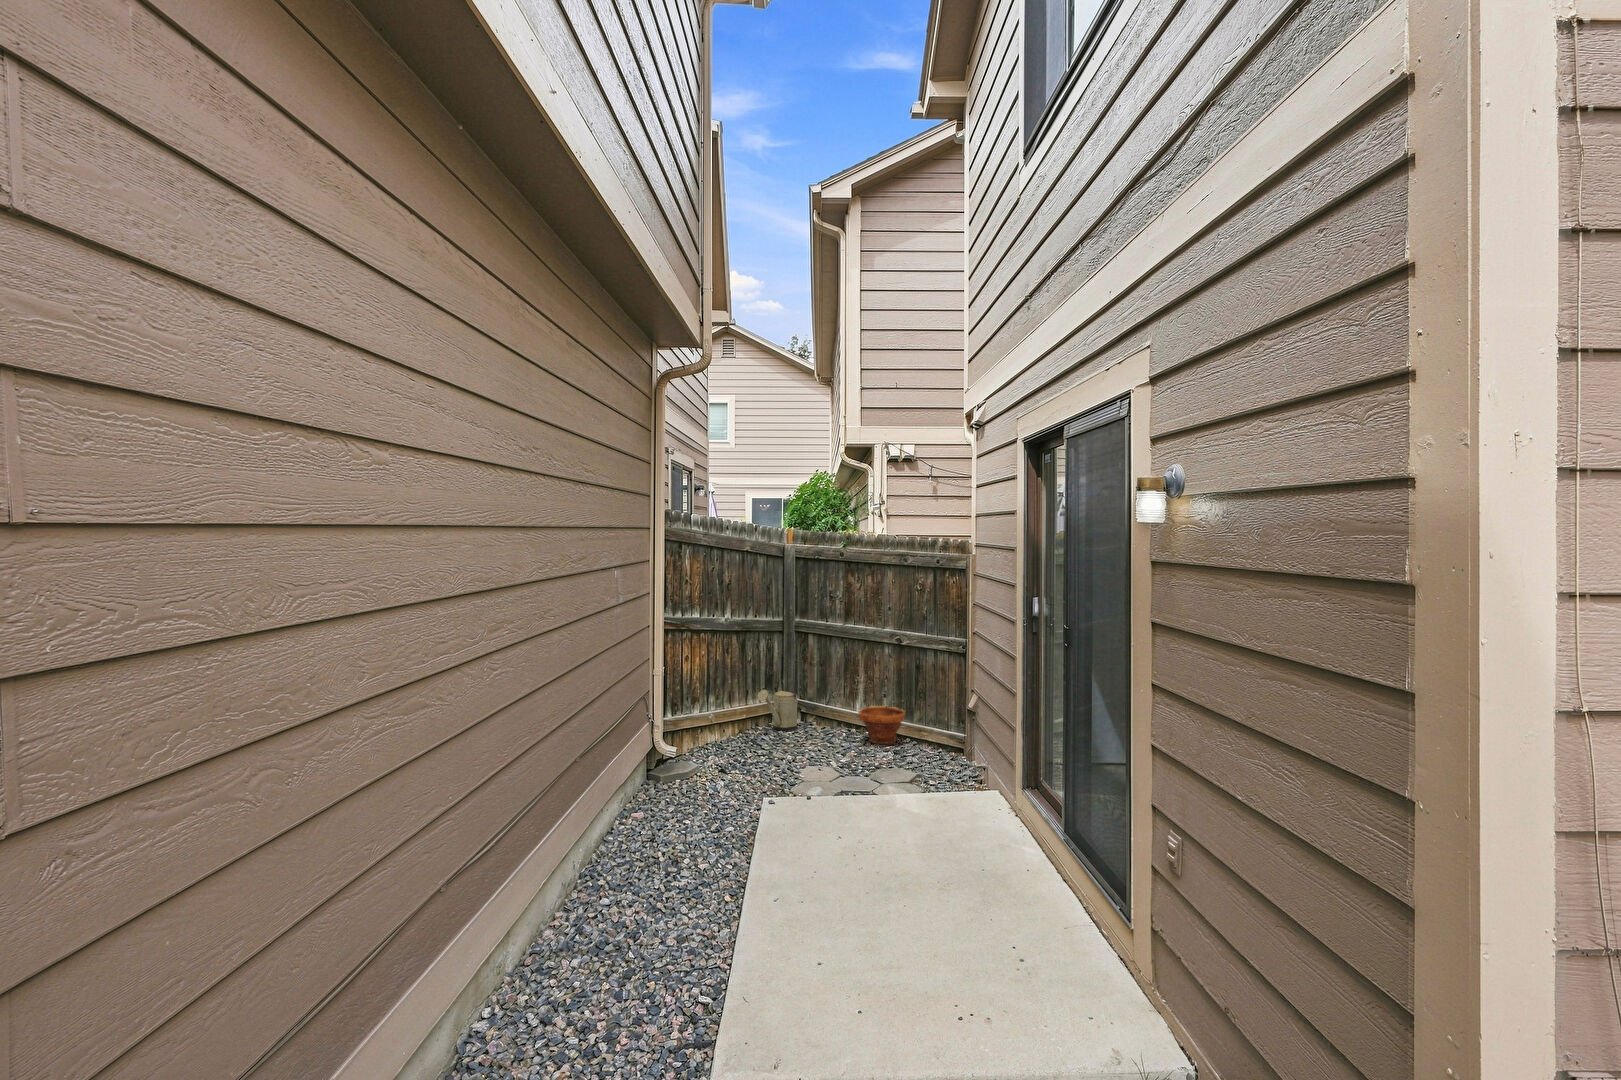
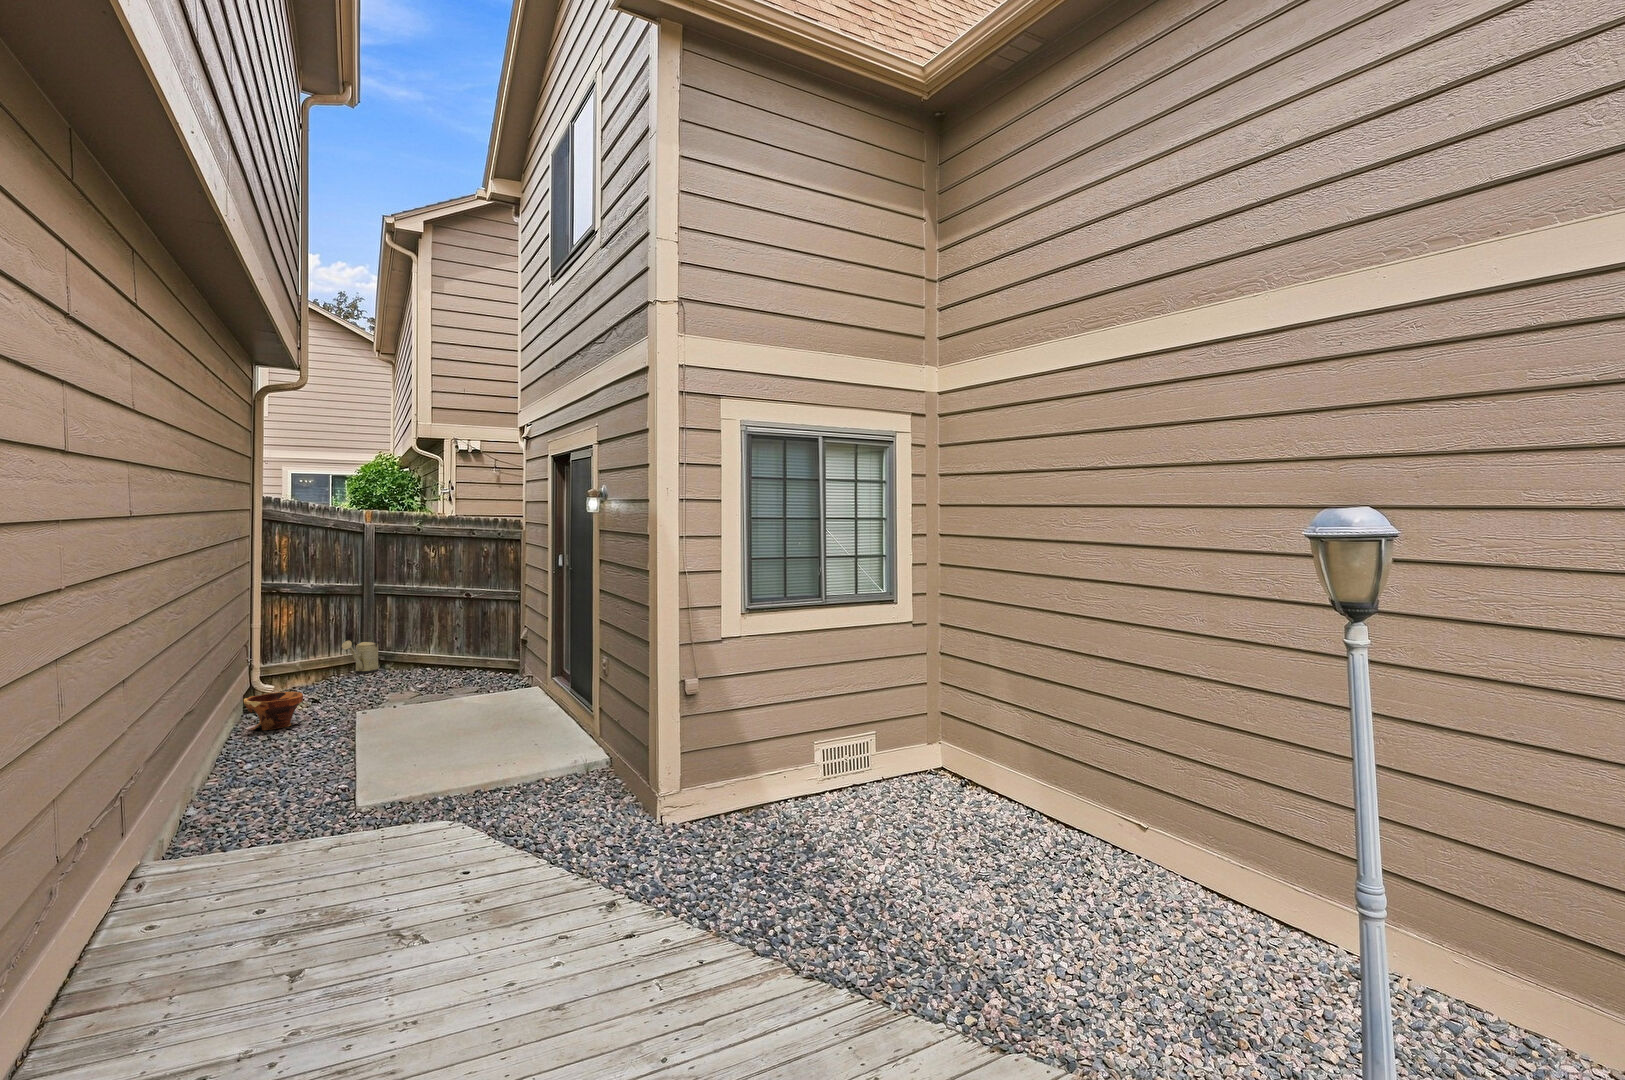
planter: present [858,706,905,744] -> present [244,692,303,730]

